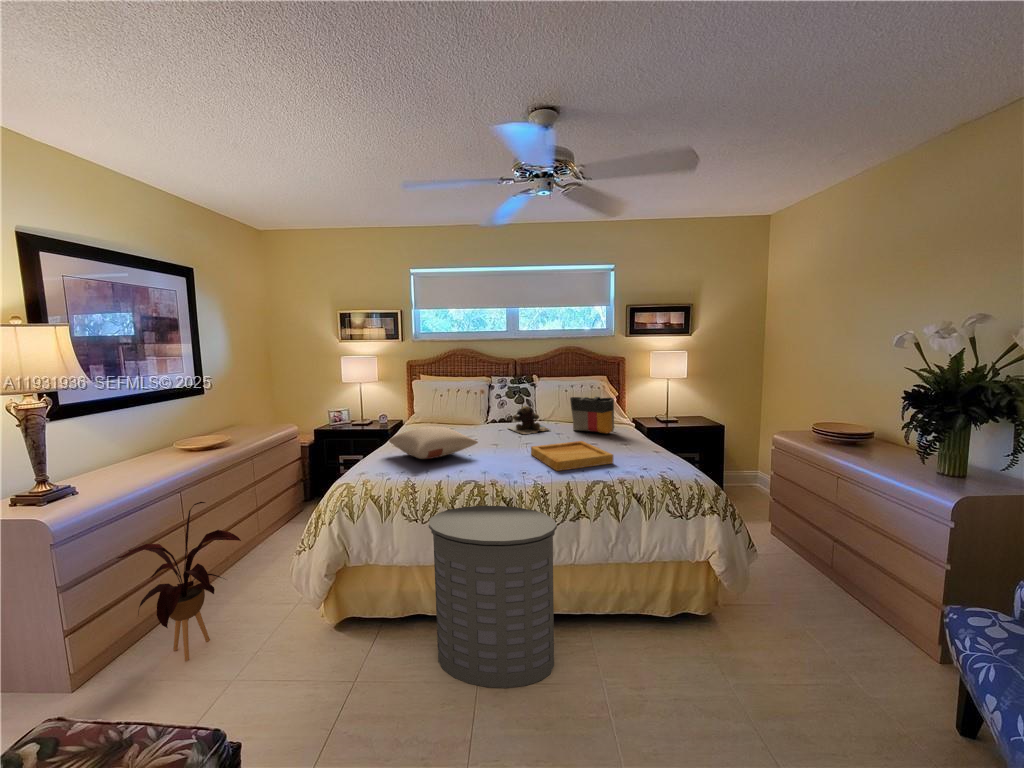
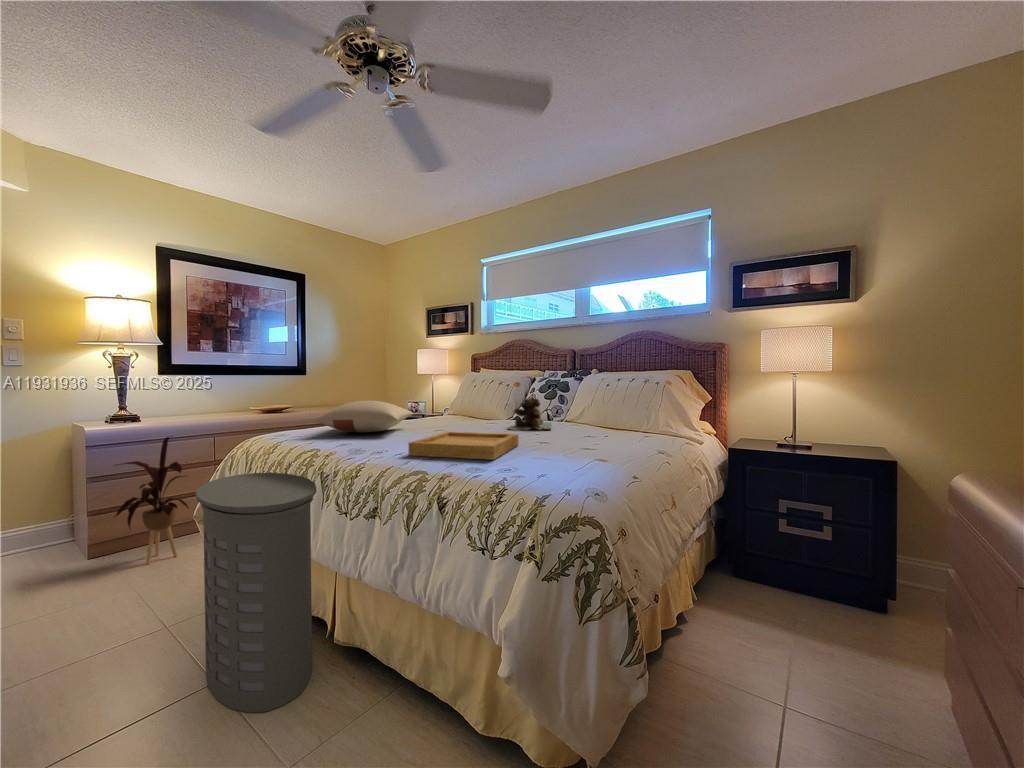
tote bag: present [570,397,614,434] -> none [574,384,626,439]

